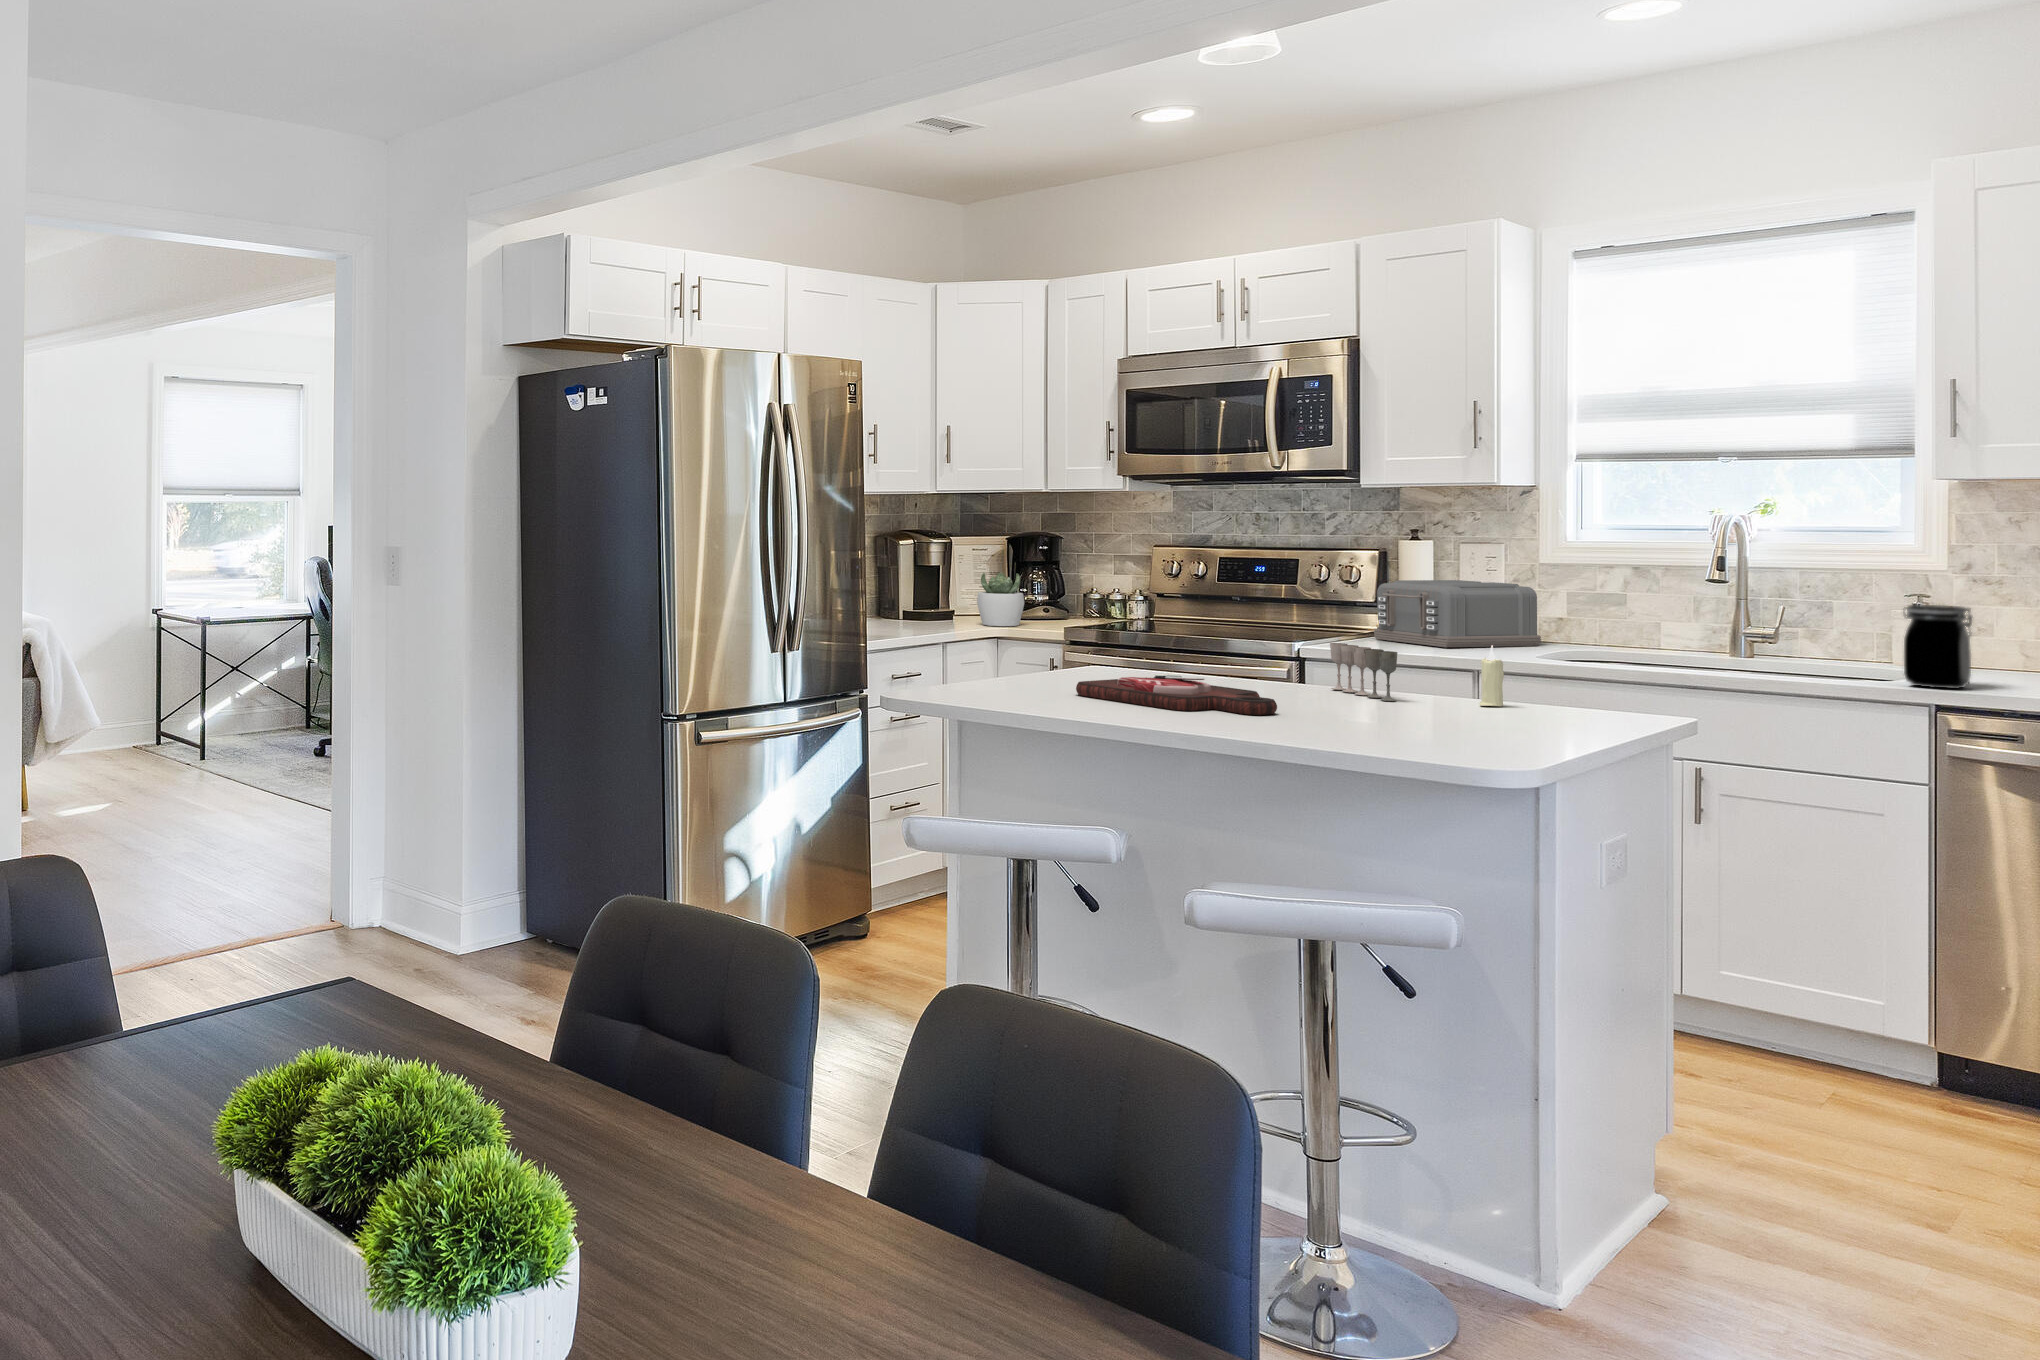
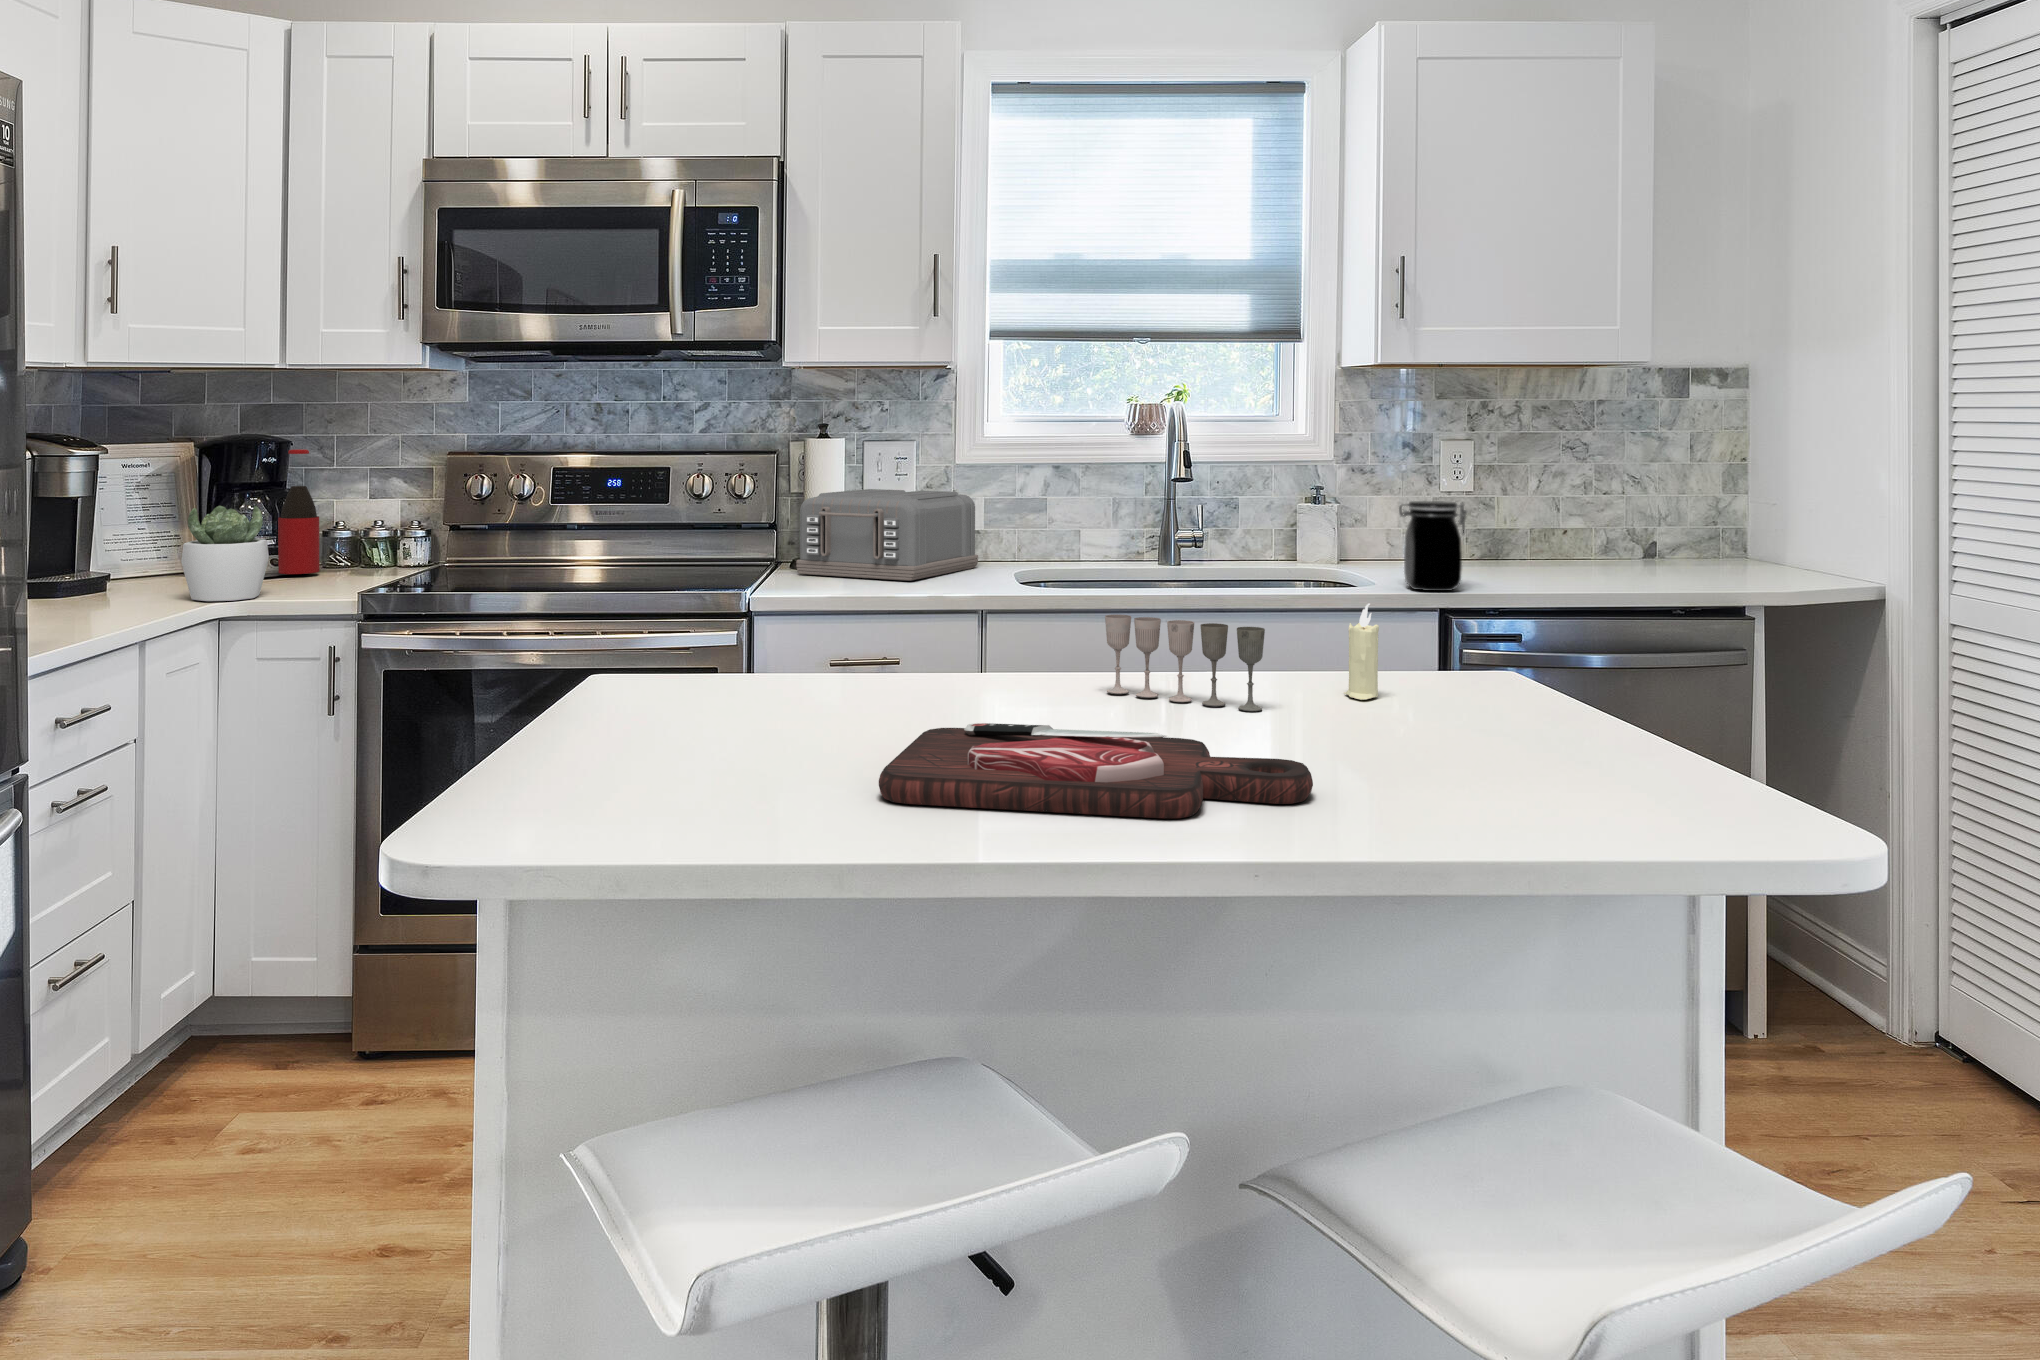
bottle: none [1048,542,1072,620] -> present [278,450,319,574]

